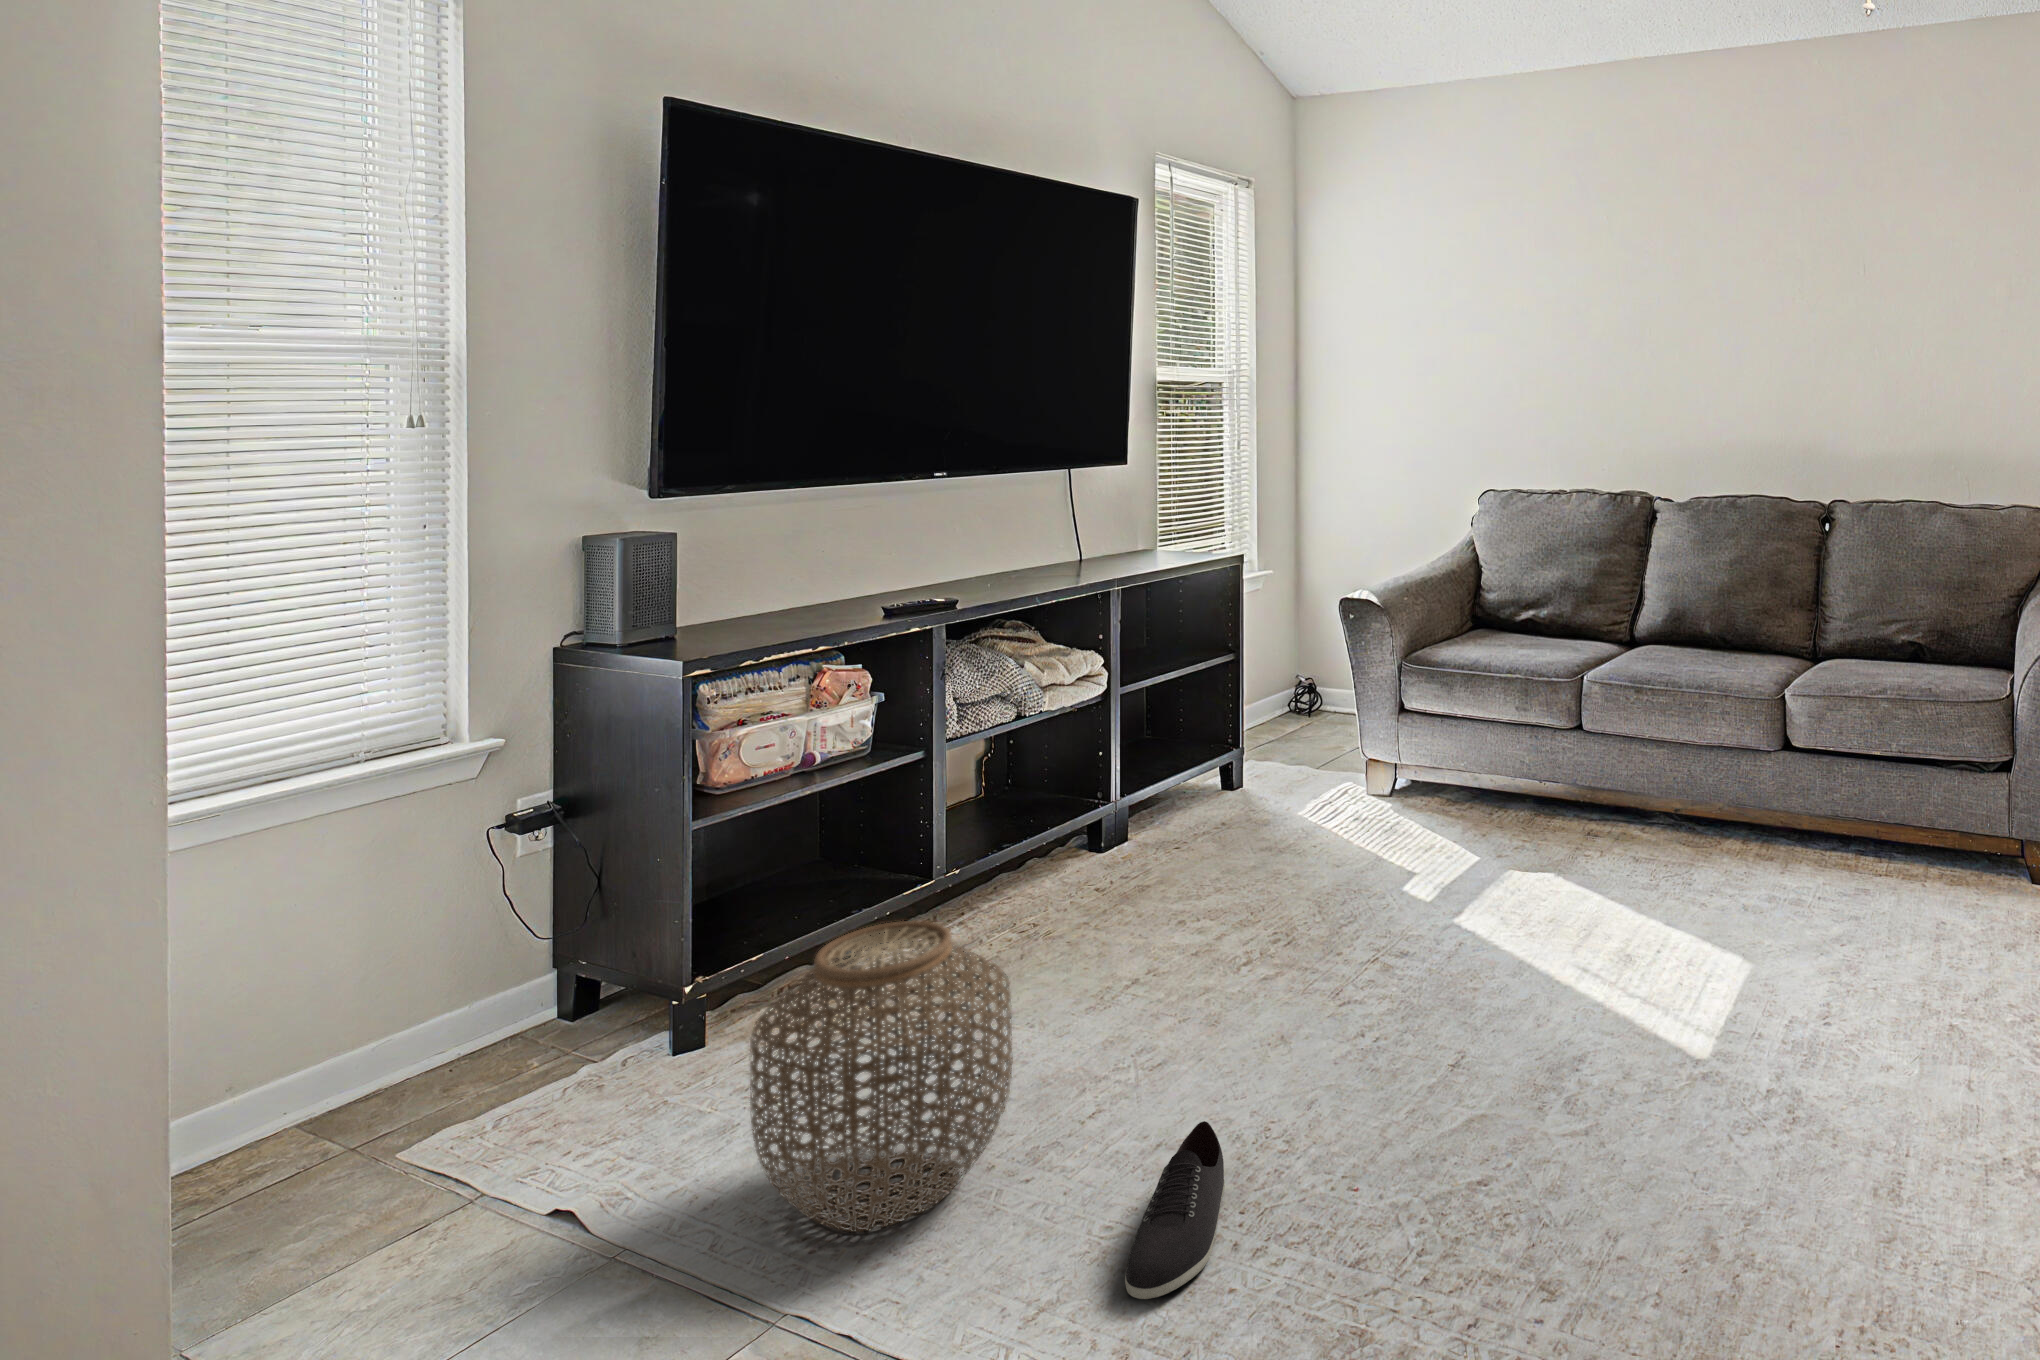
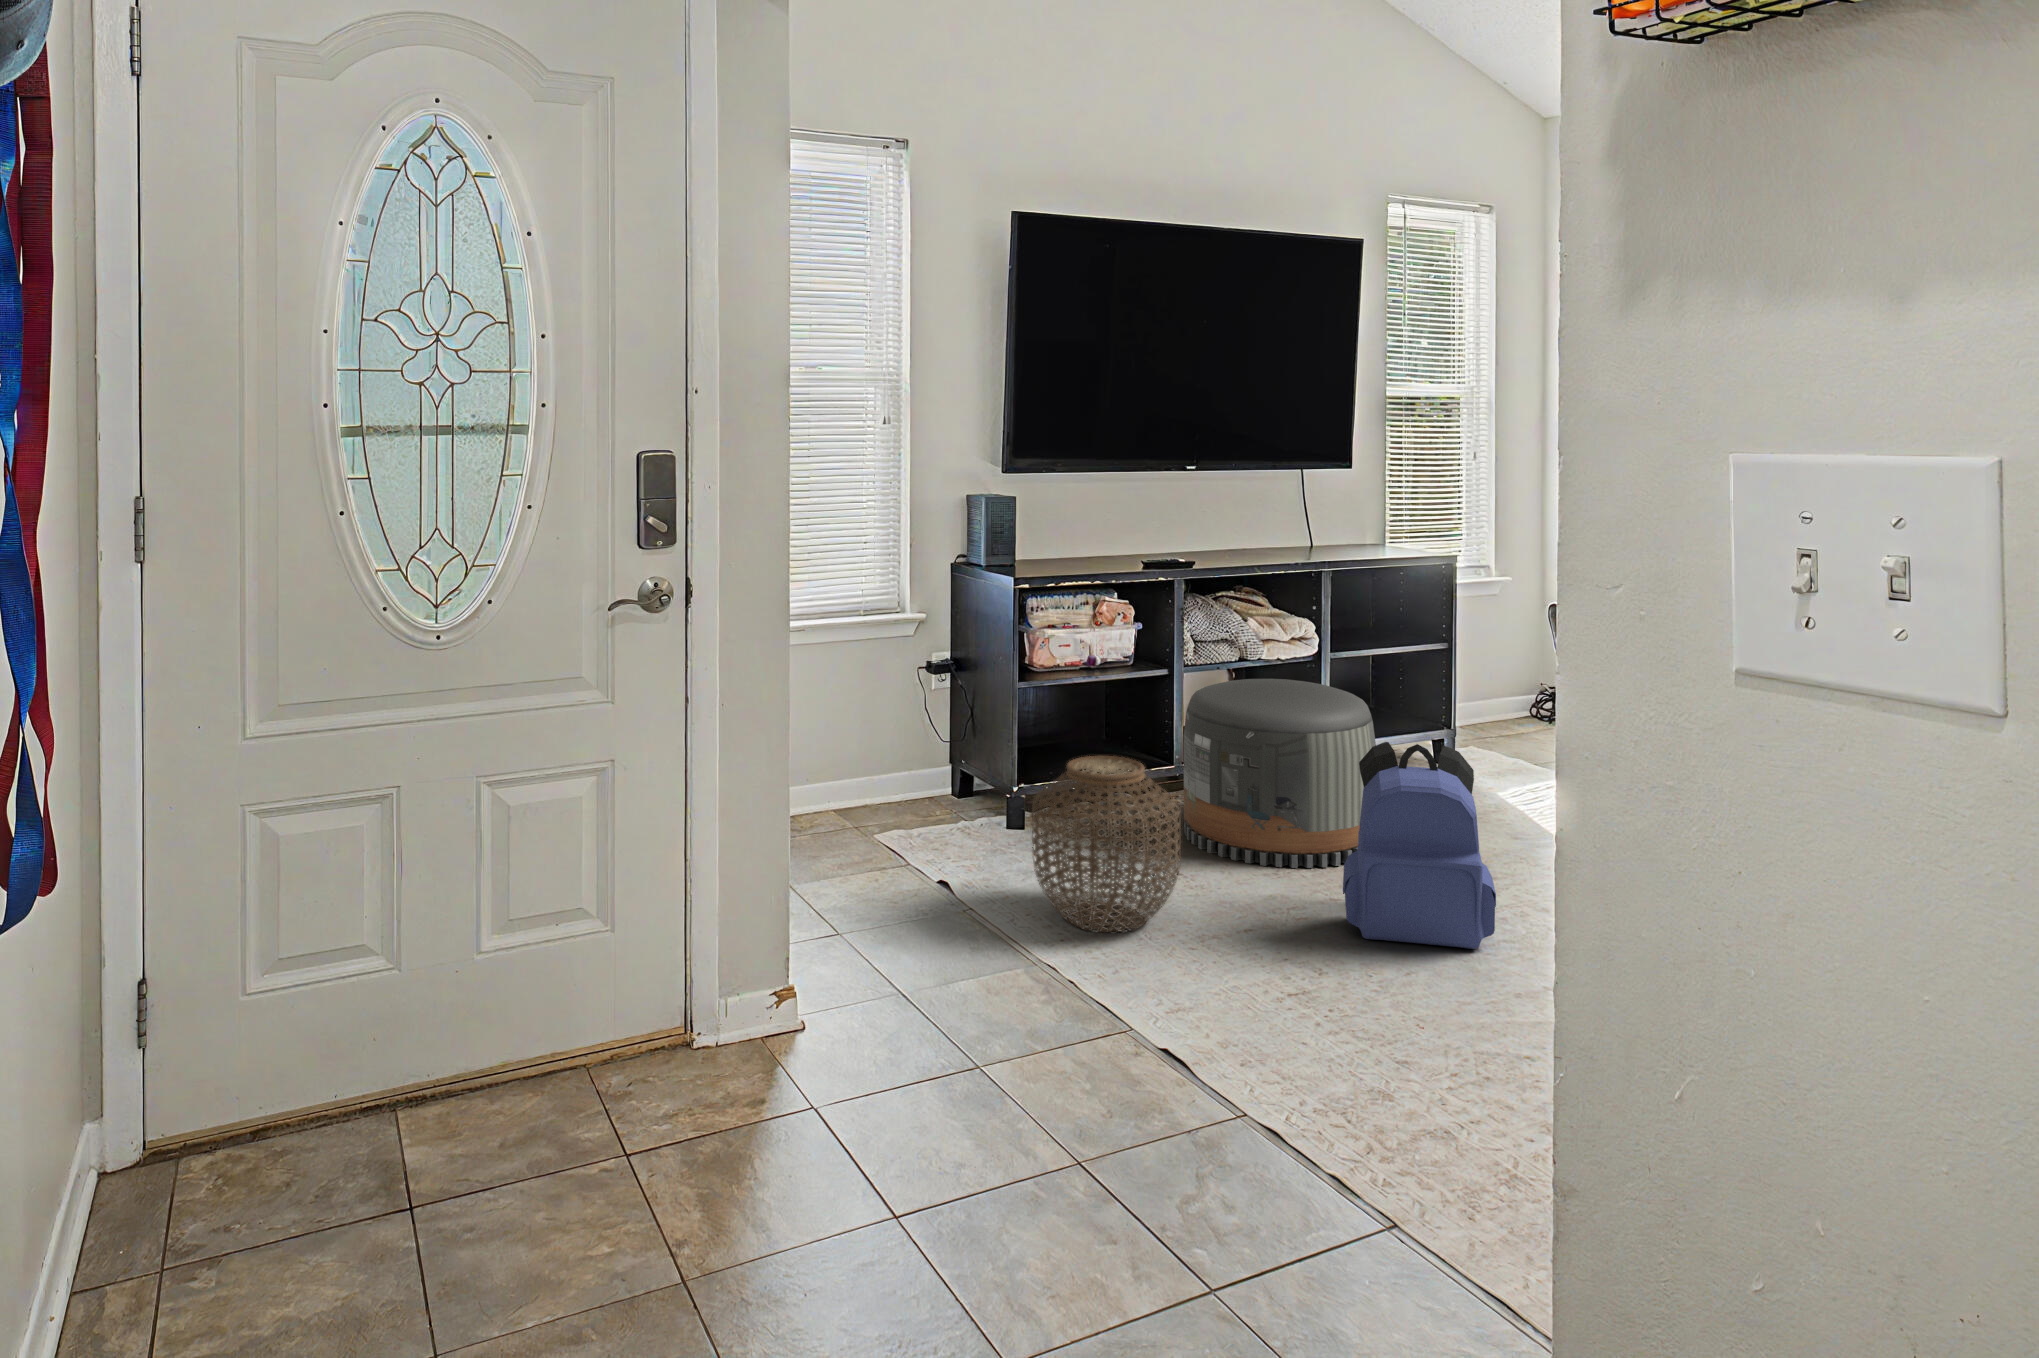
pouf: none [959,735,1220,1008] -> present [1184,679,1376,868]
backpack: none [1234,797,1427,1087] -> present [1343,742,1496,949]
shoe: present [1125,1121,1225,1299] -> none [1220,928,1304,1003]

